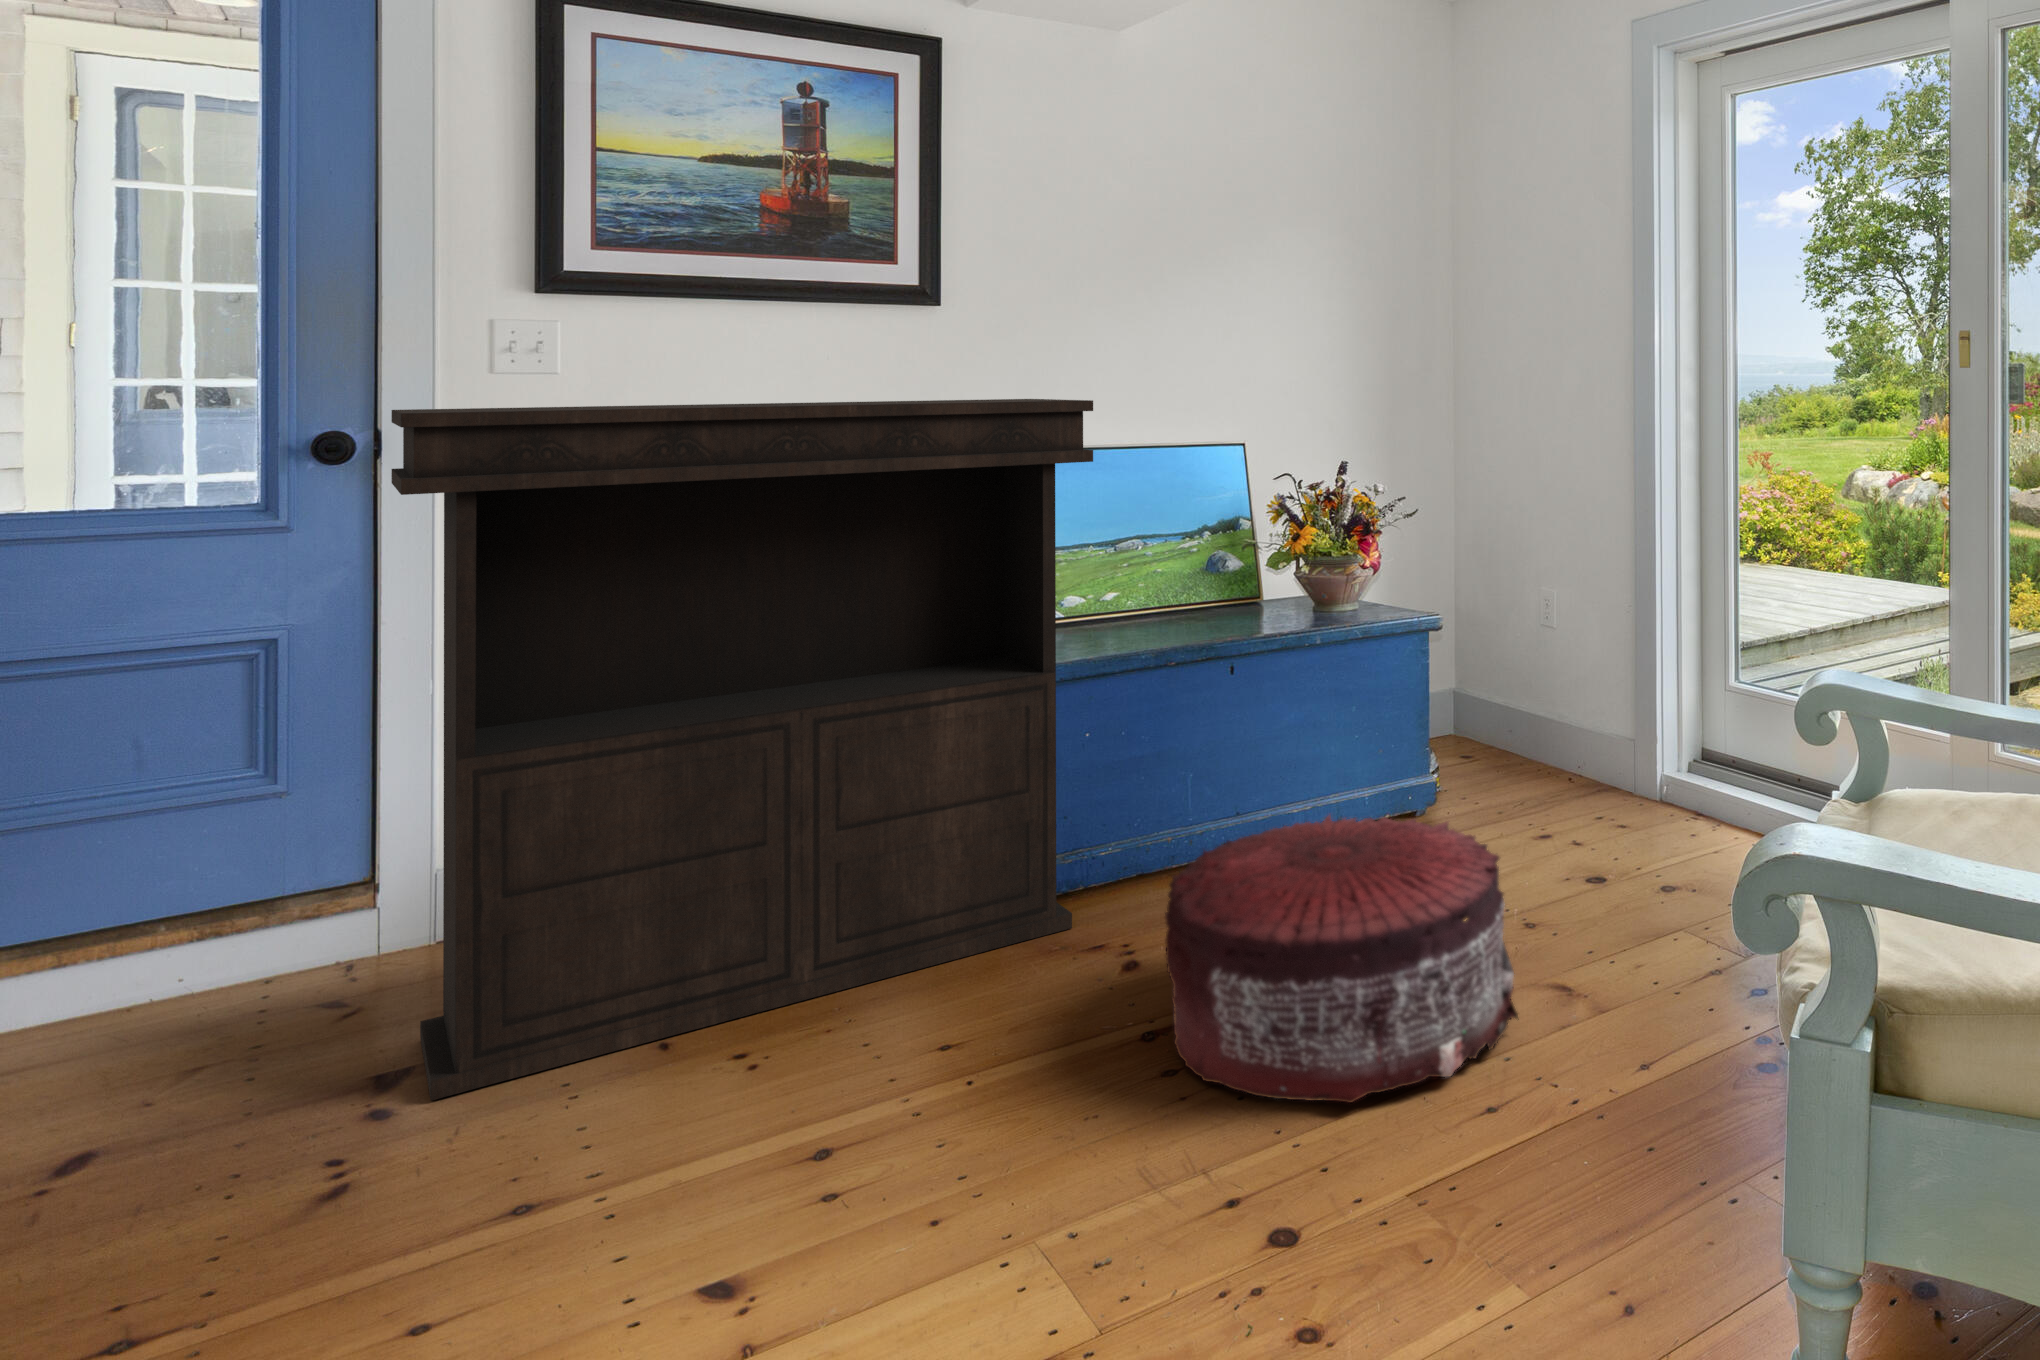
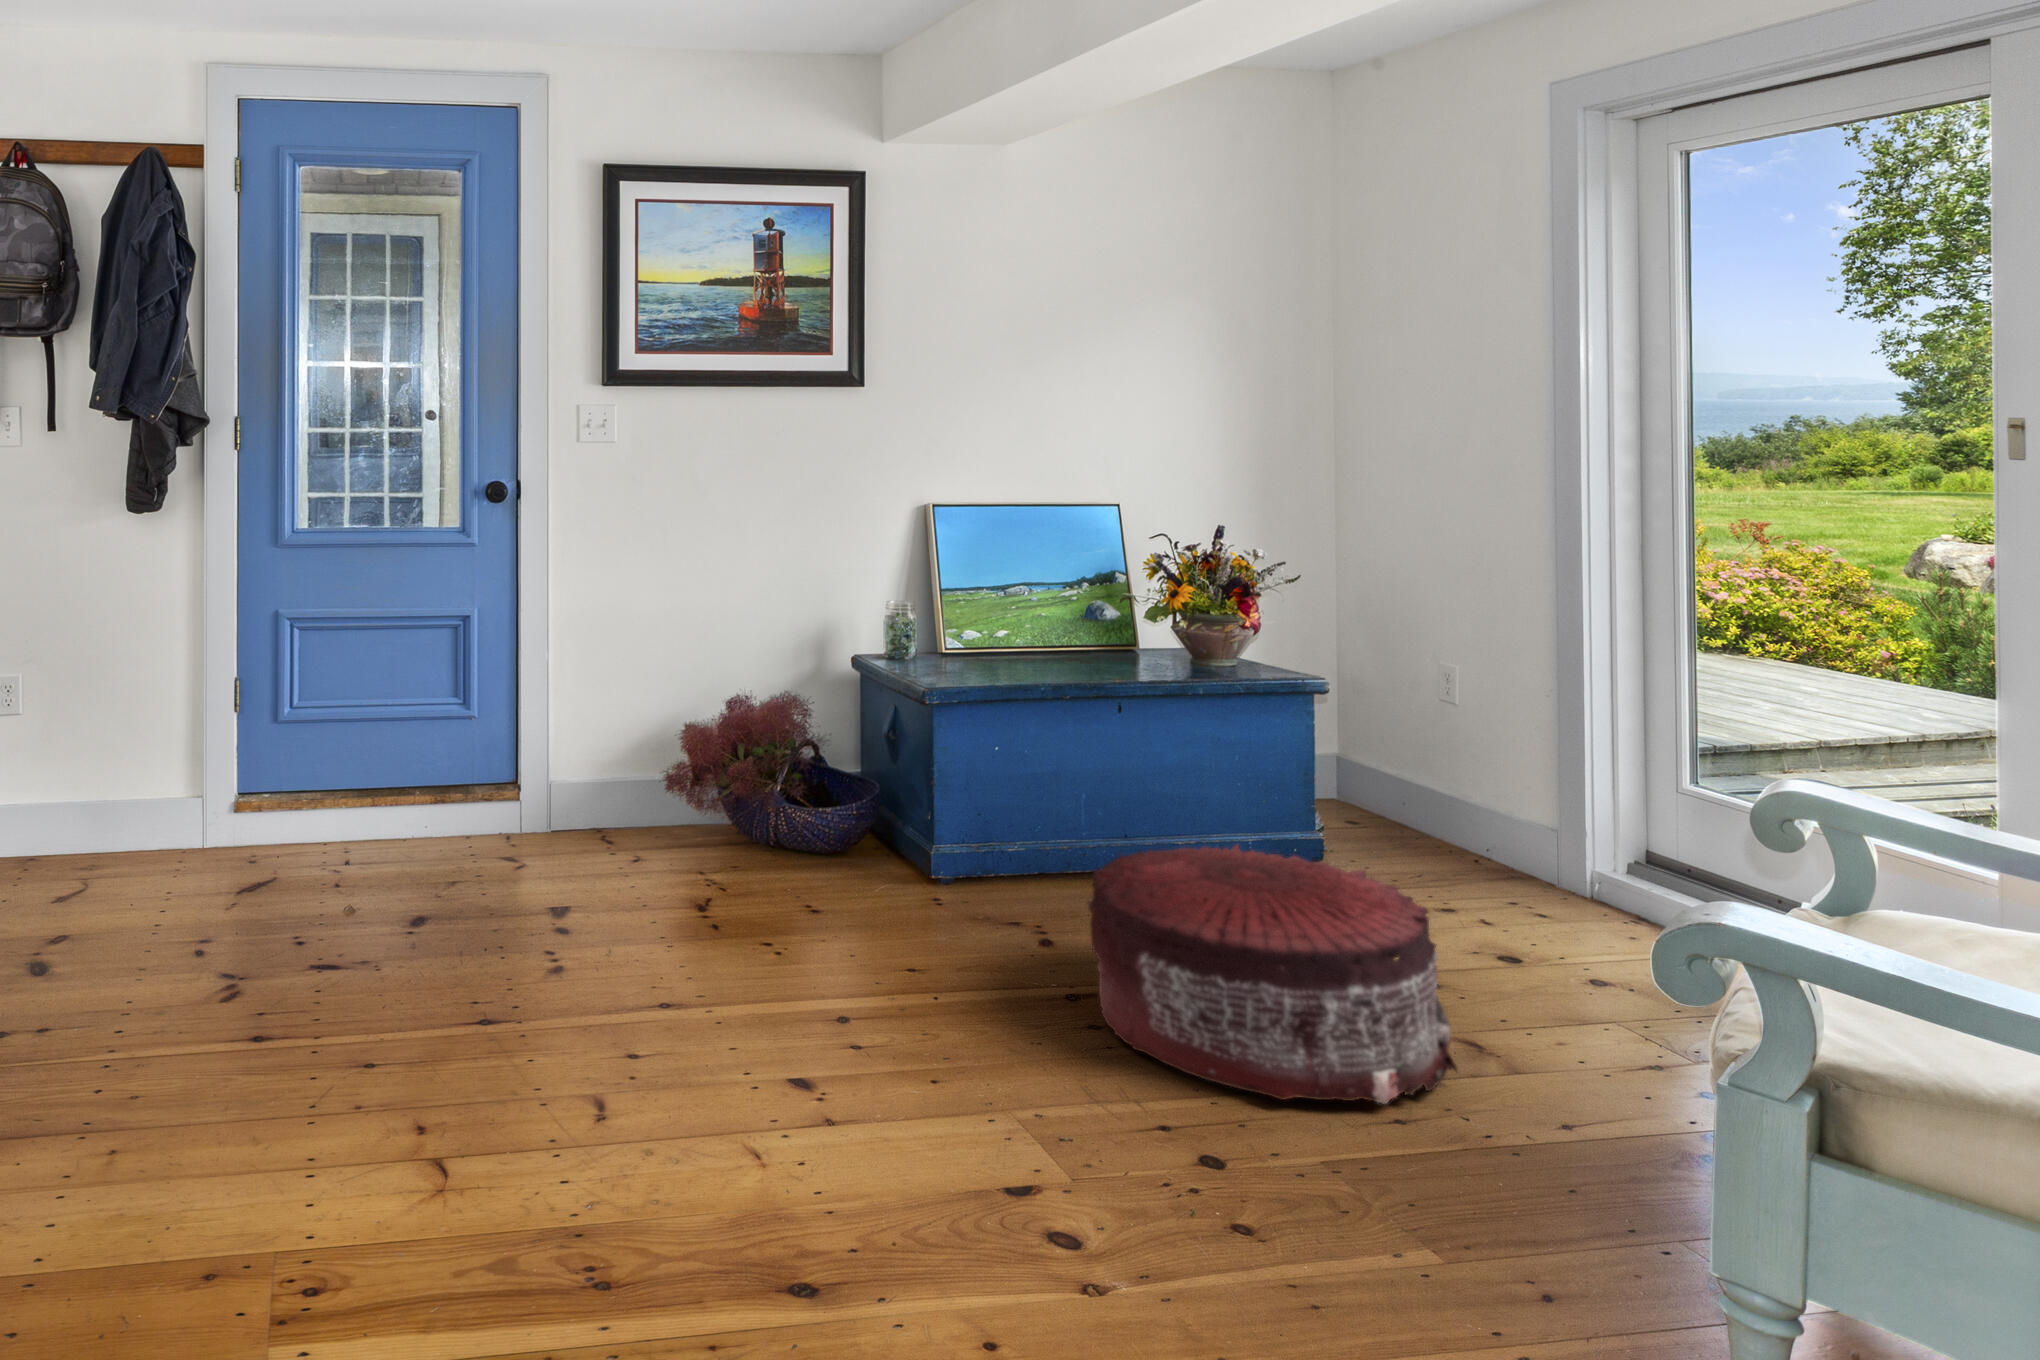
console table: present [391,399,1093,1101] -> none [536,462,1003,929]

